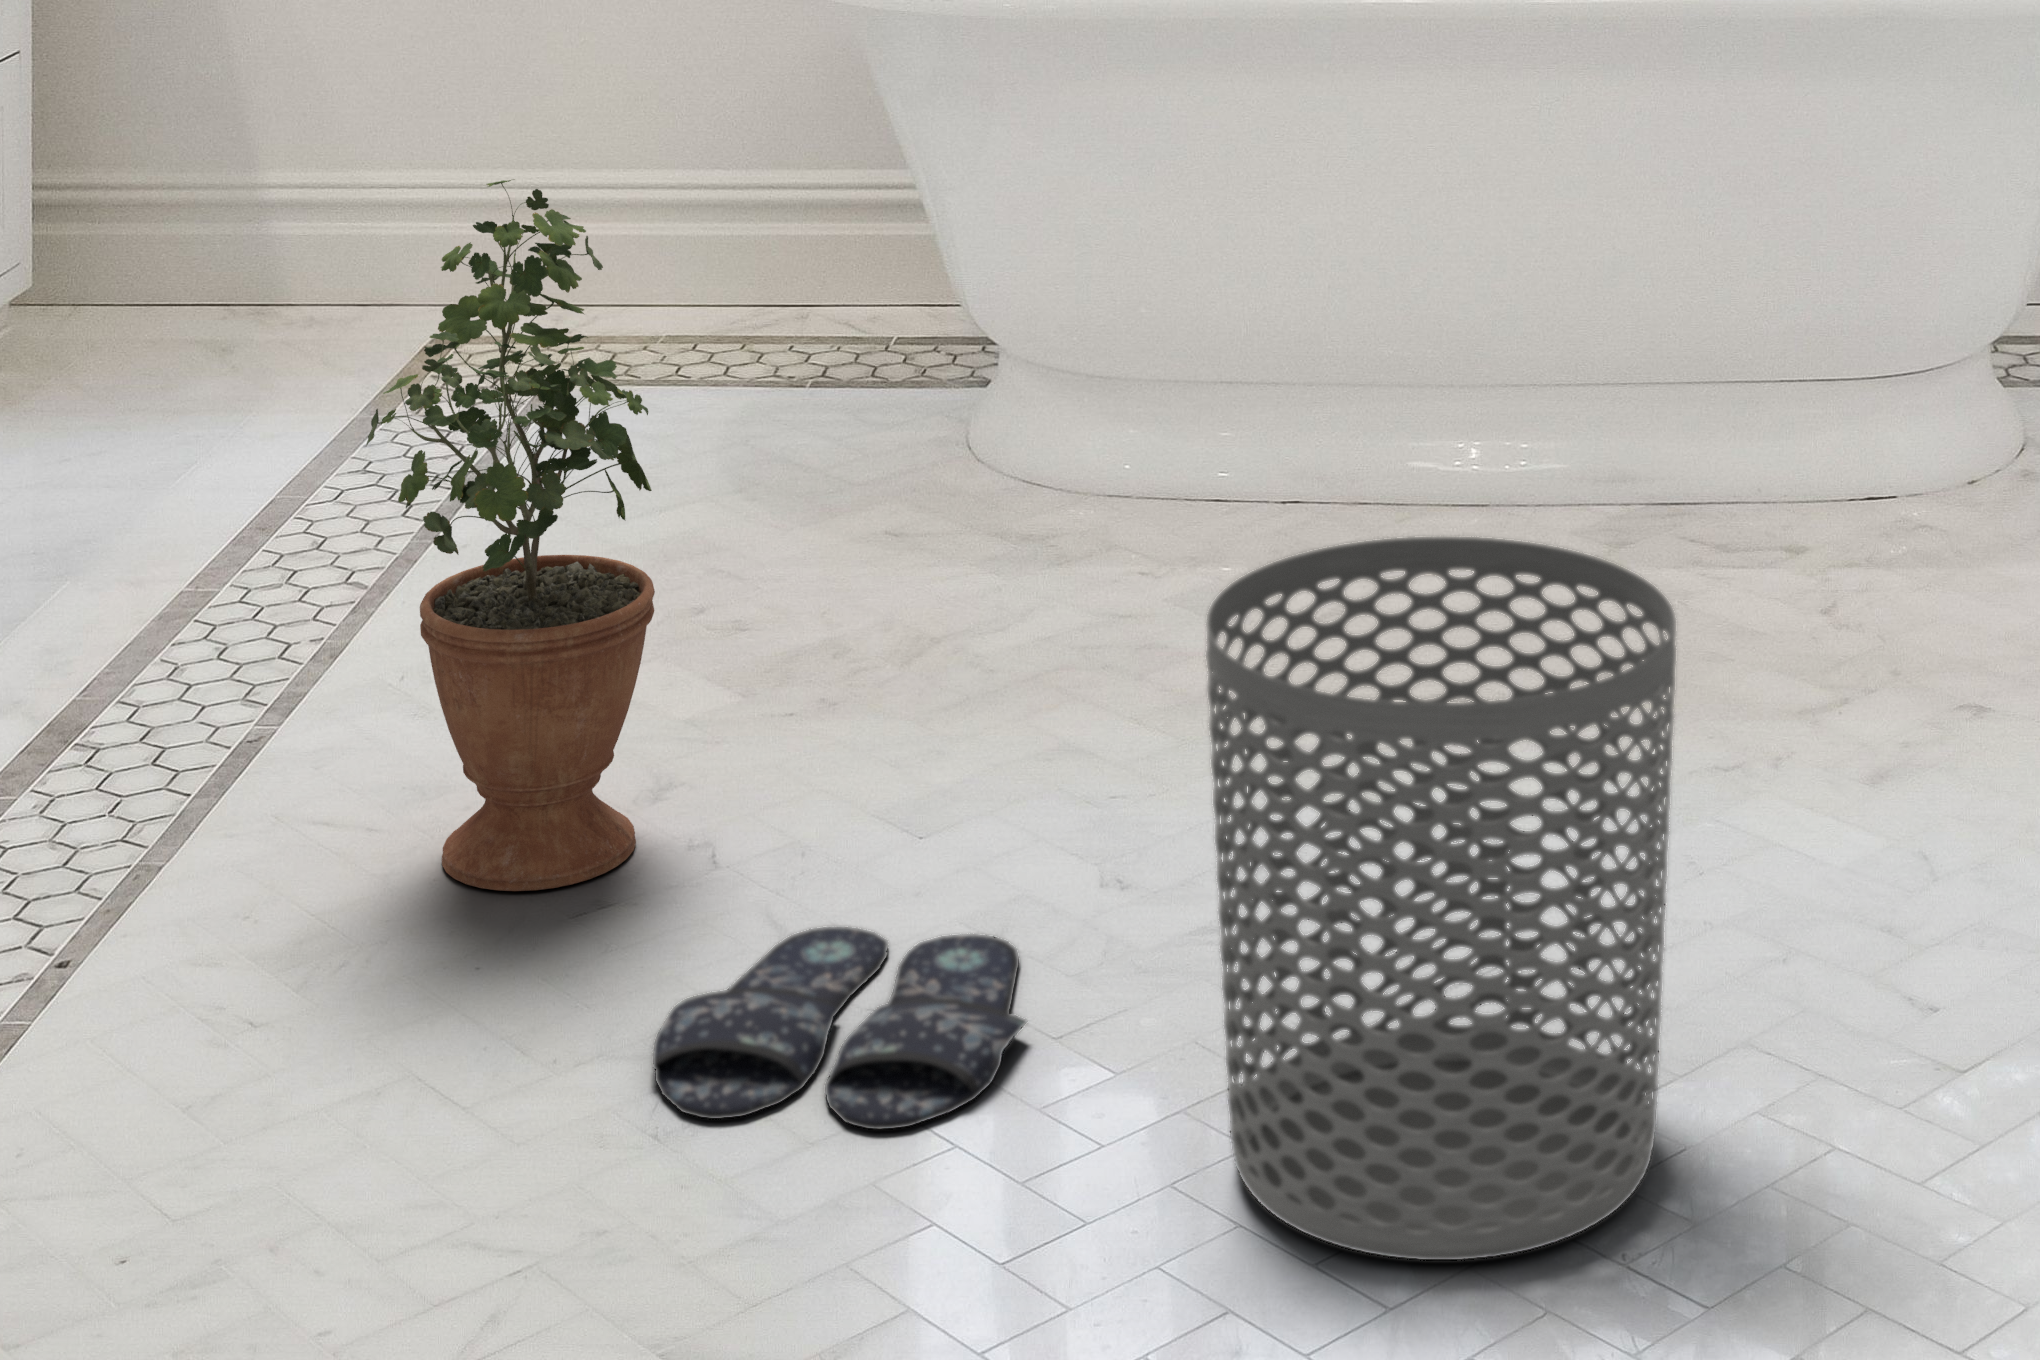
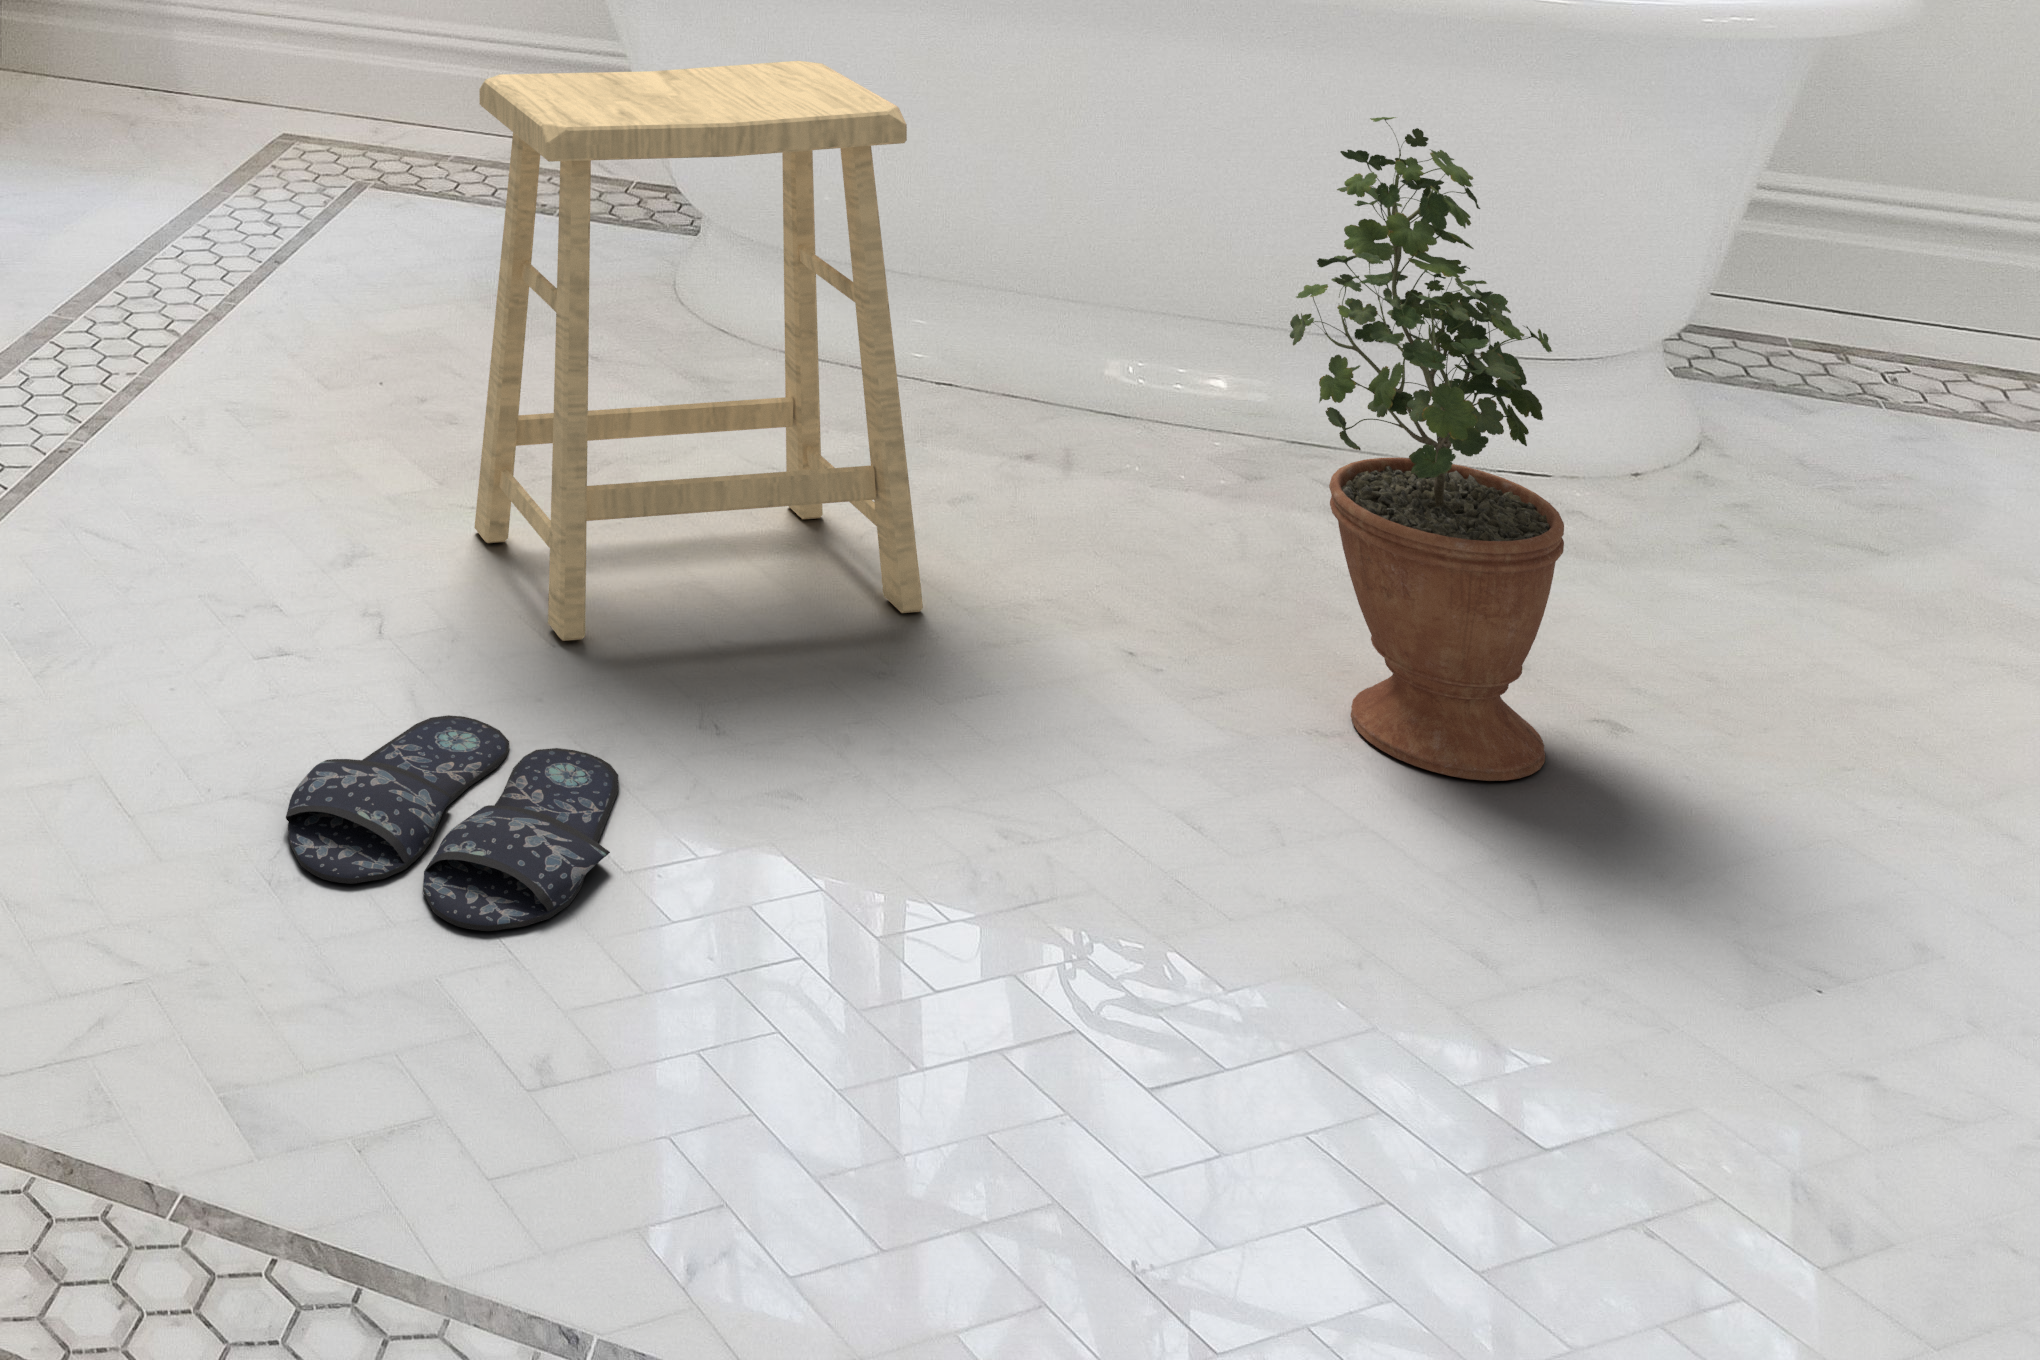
footstool: none [791,135,1304,830] -> present [475,61,923,641]
potted plant: present [366,180,655,891] -> present [1290,117,1564,781]
waste bin: present [1206,537,1676,1260] -> none [743,483,1220,1230]

